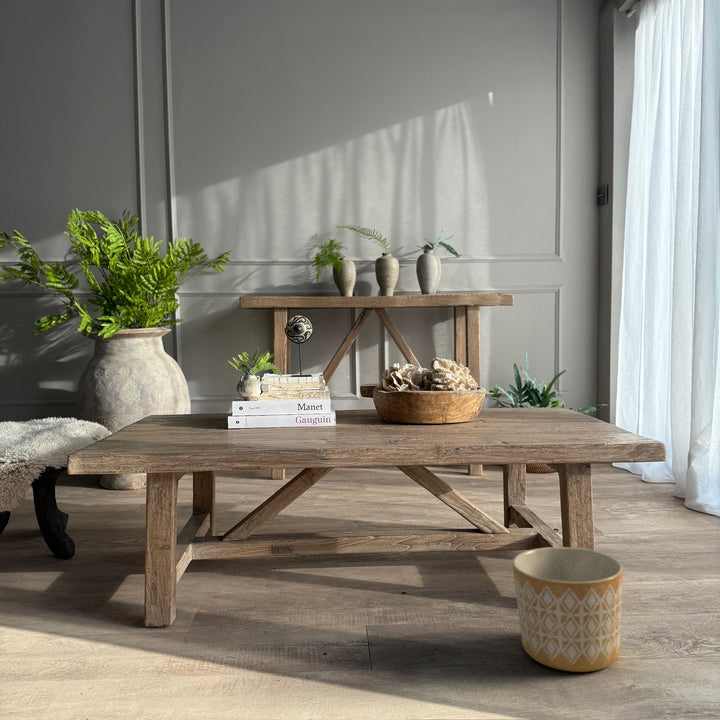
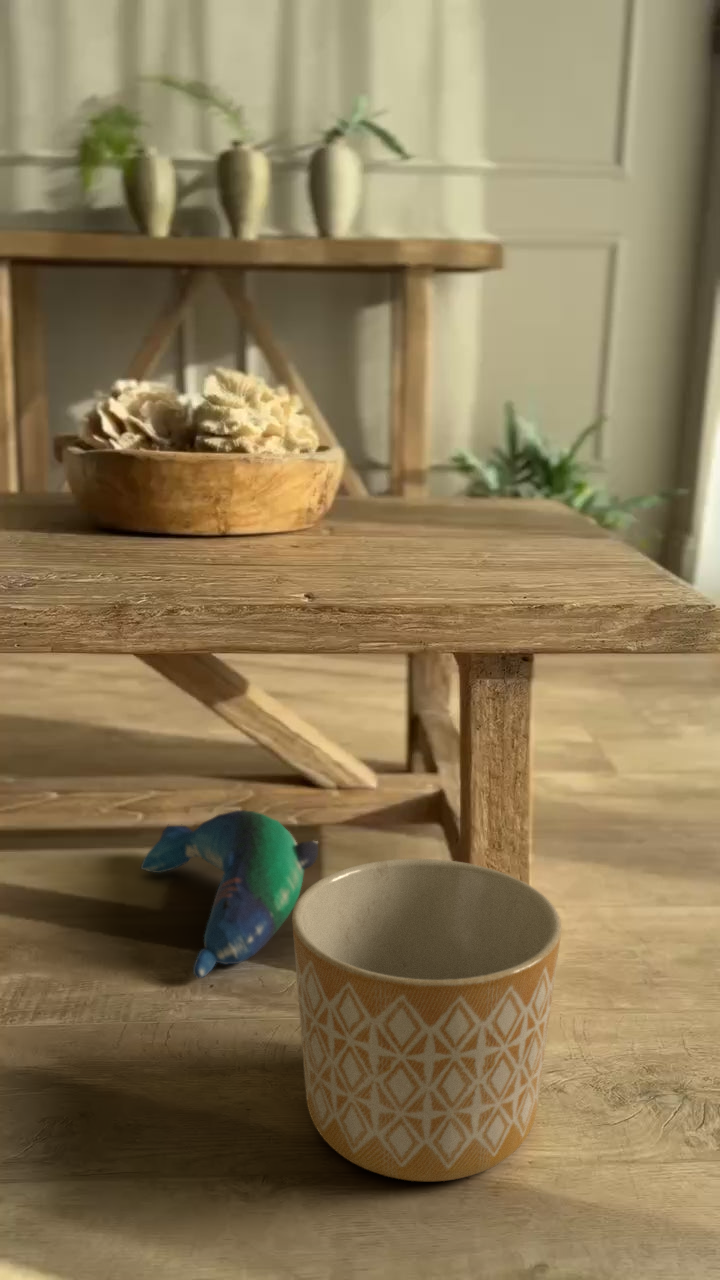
plush toy: none [407,544,493,611] -> present [141,810,318,978]

